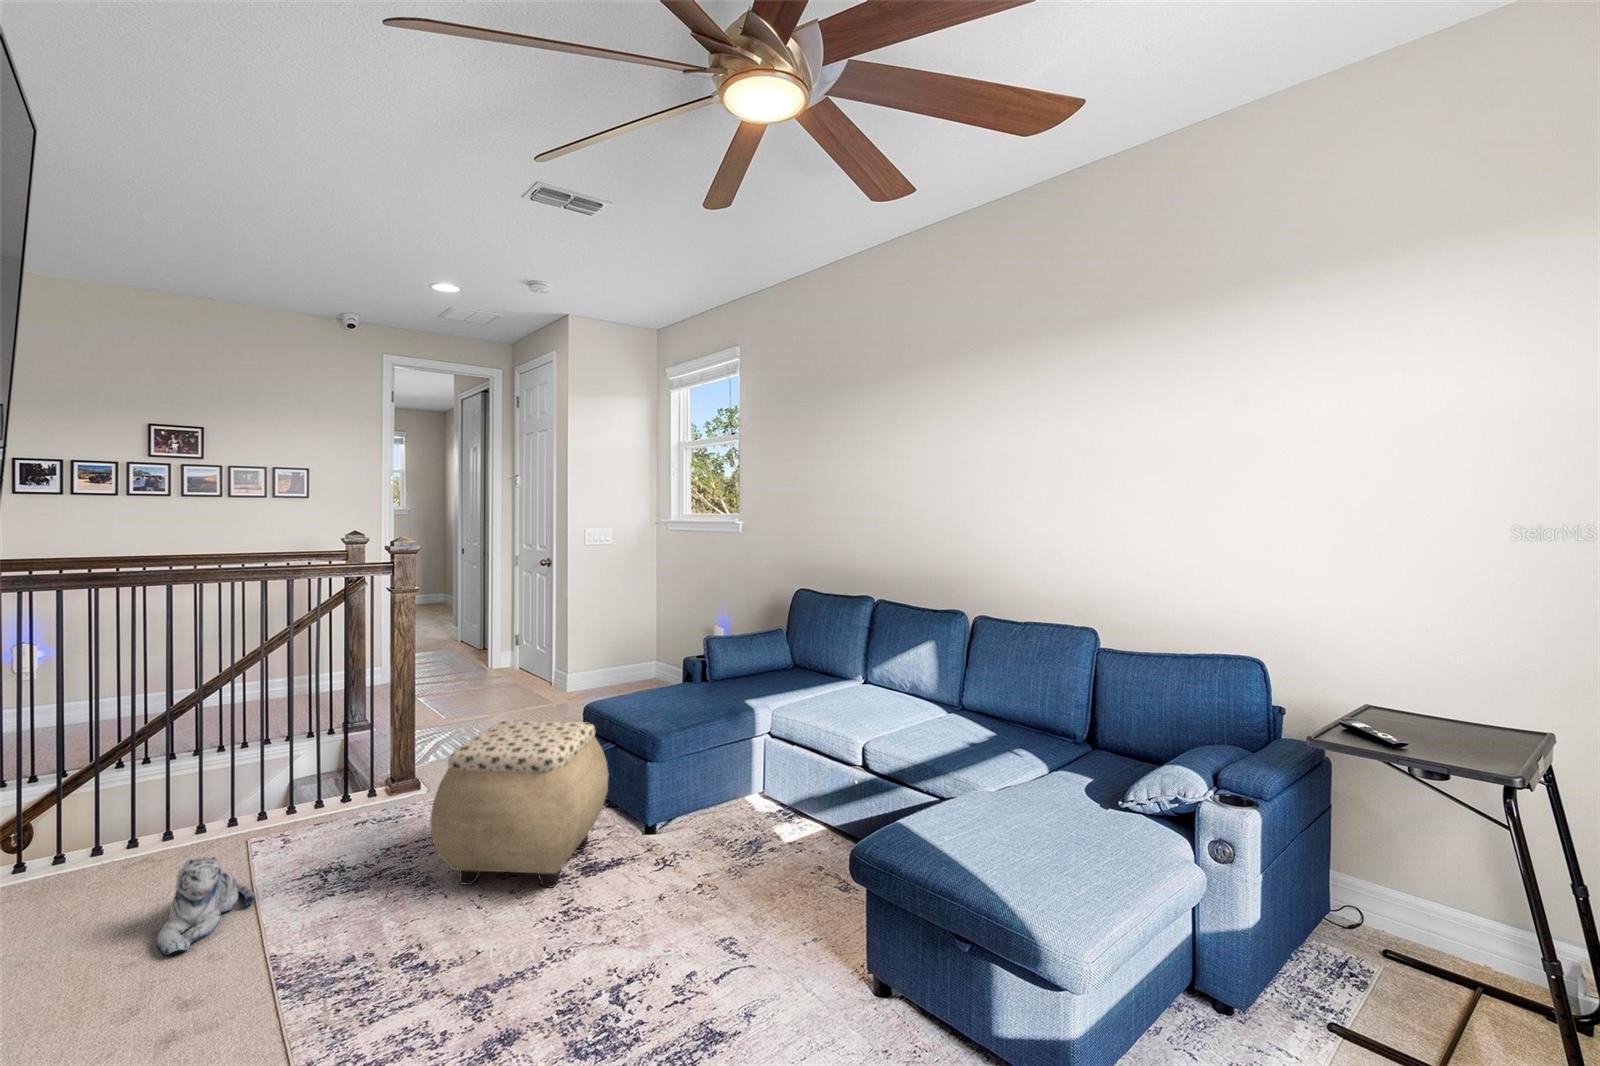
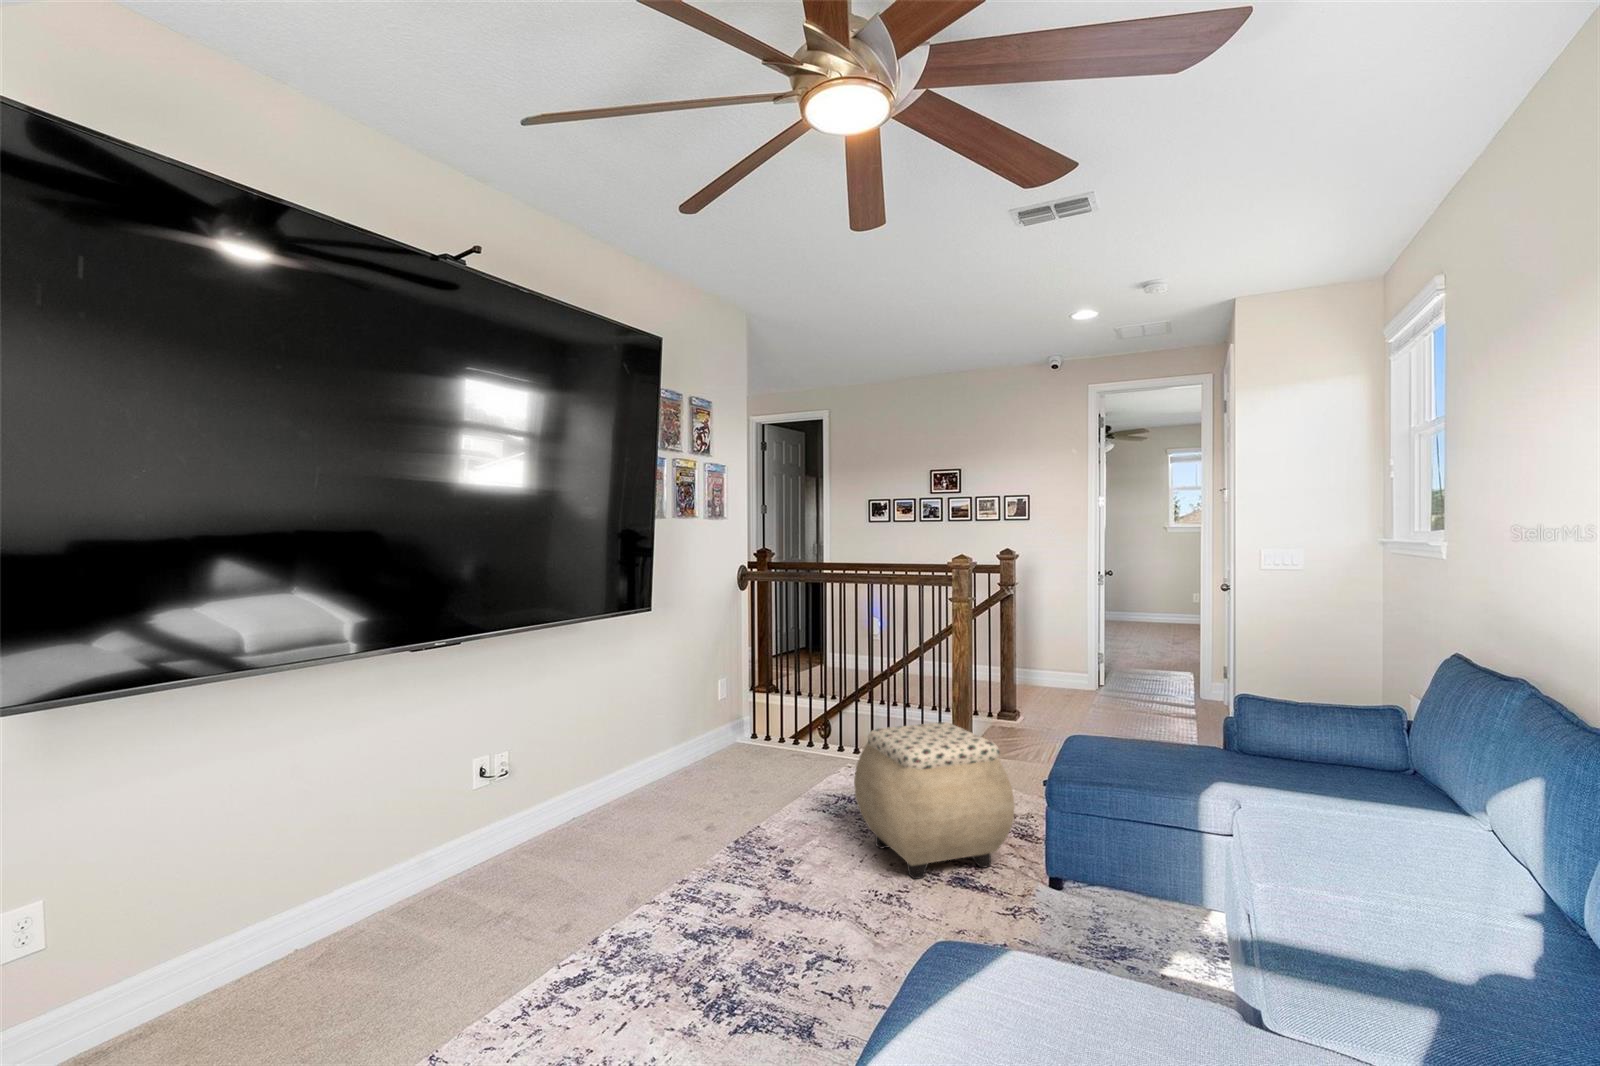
plush toy: present [157,857,255,955] -> none [729,754,798,807]

